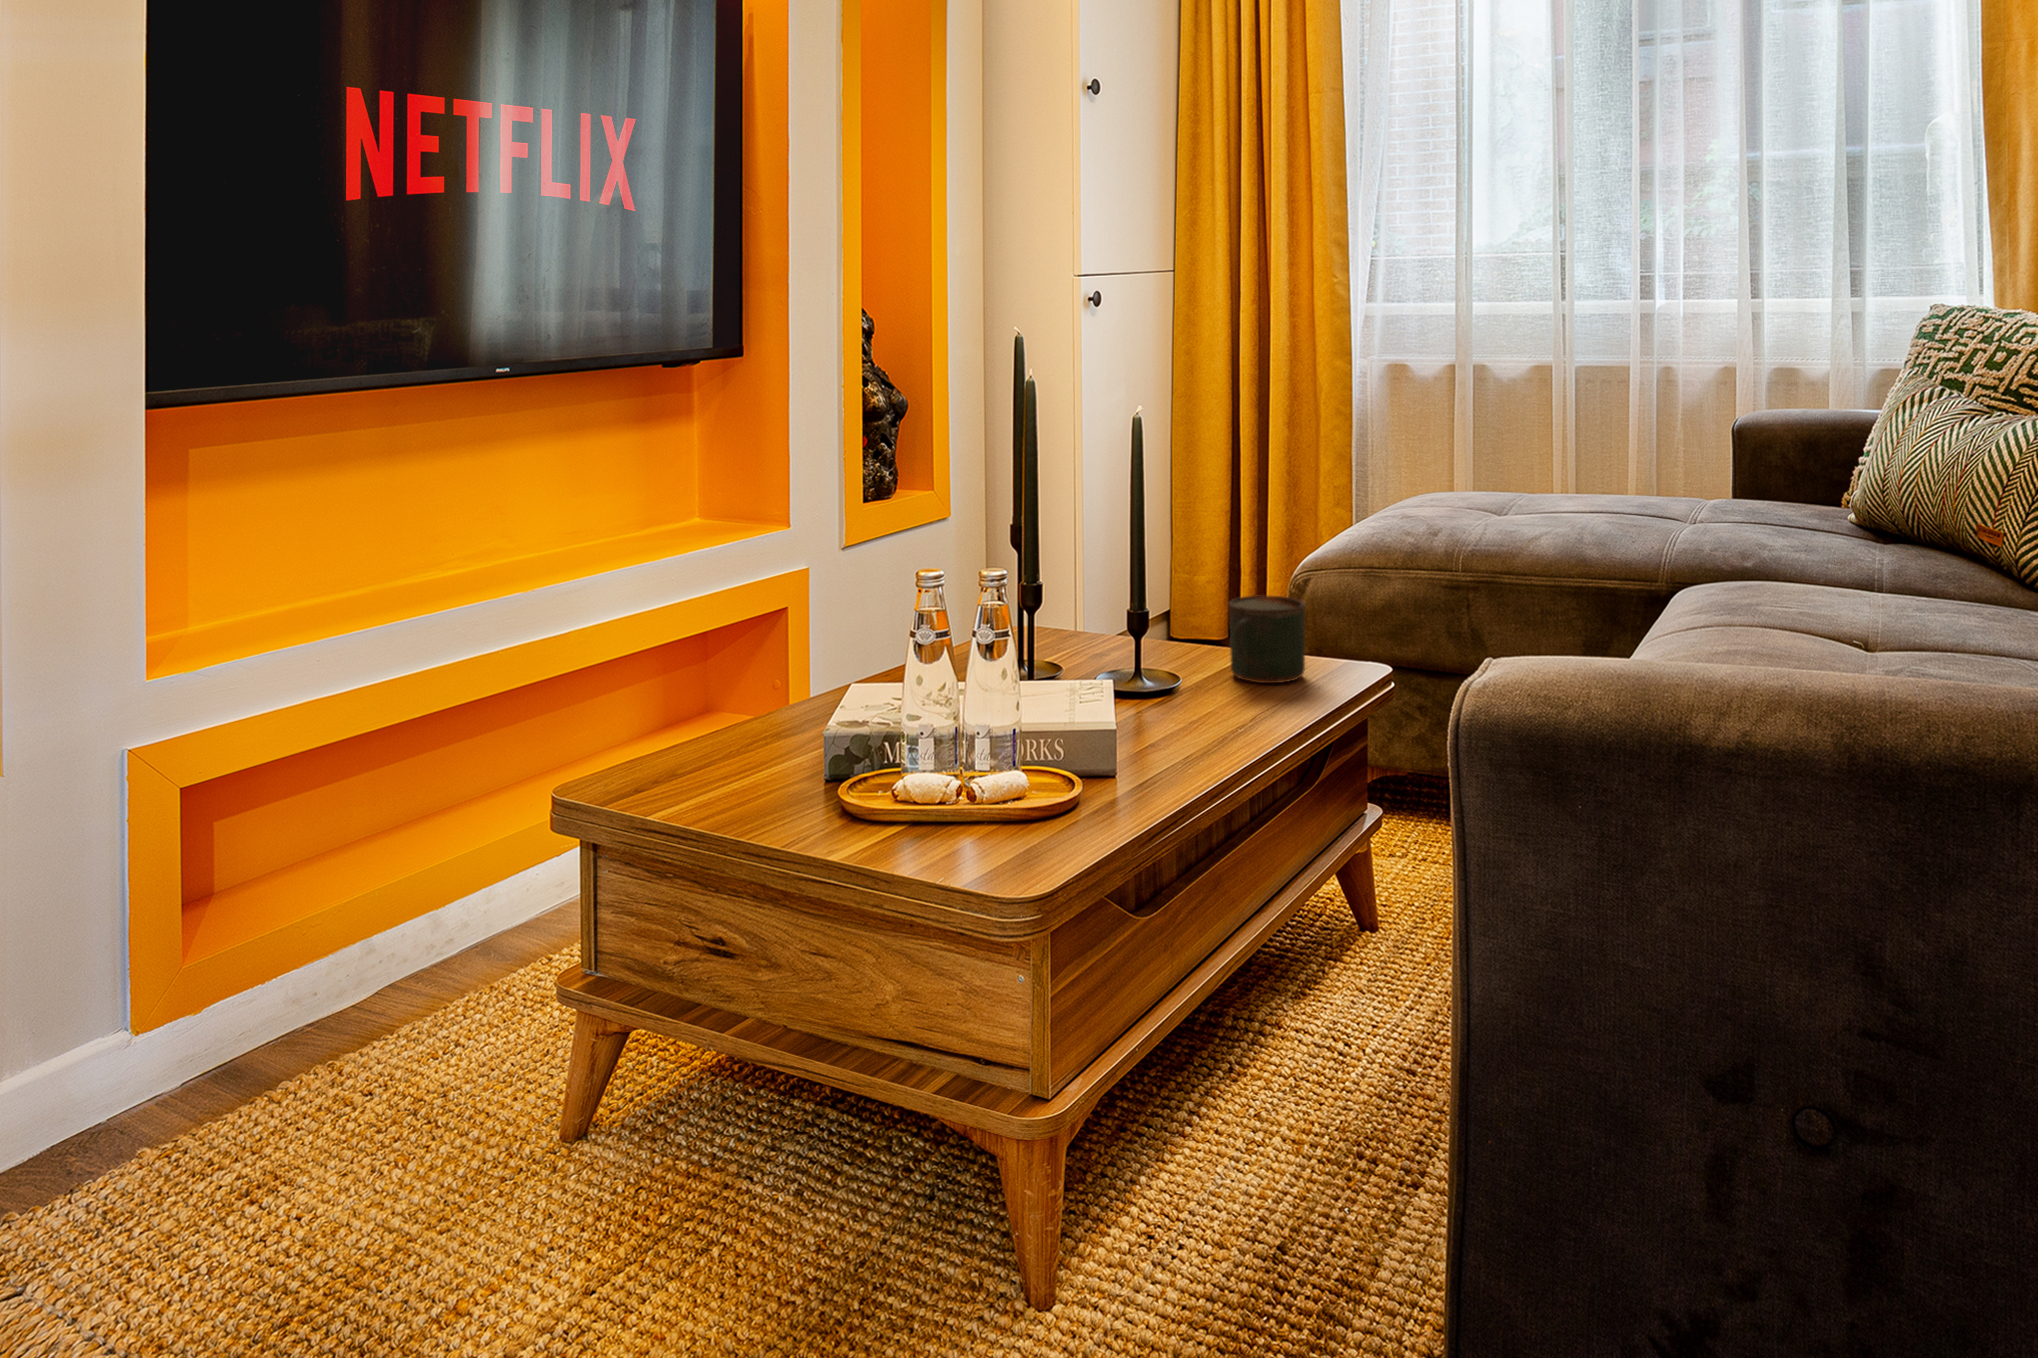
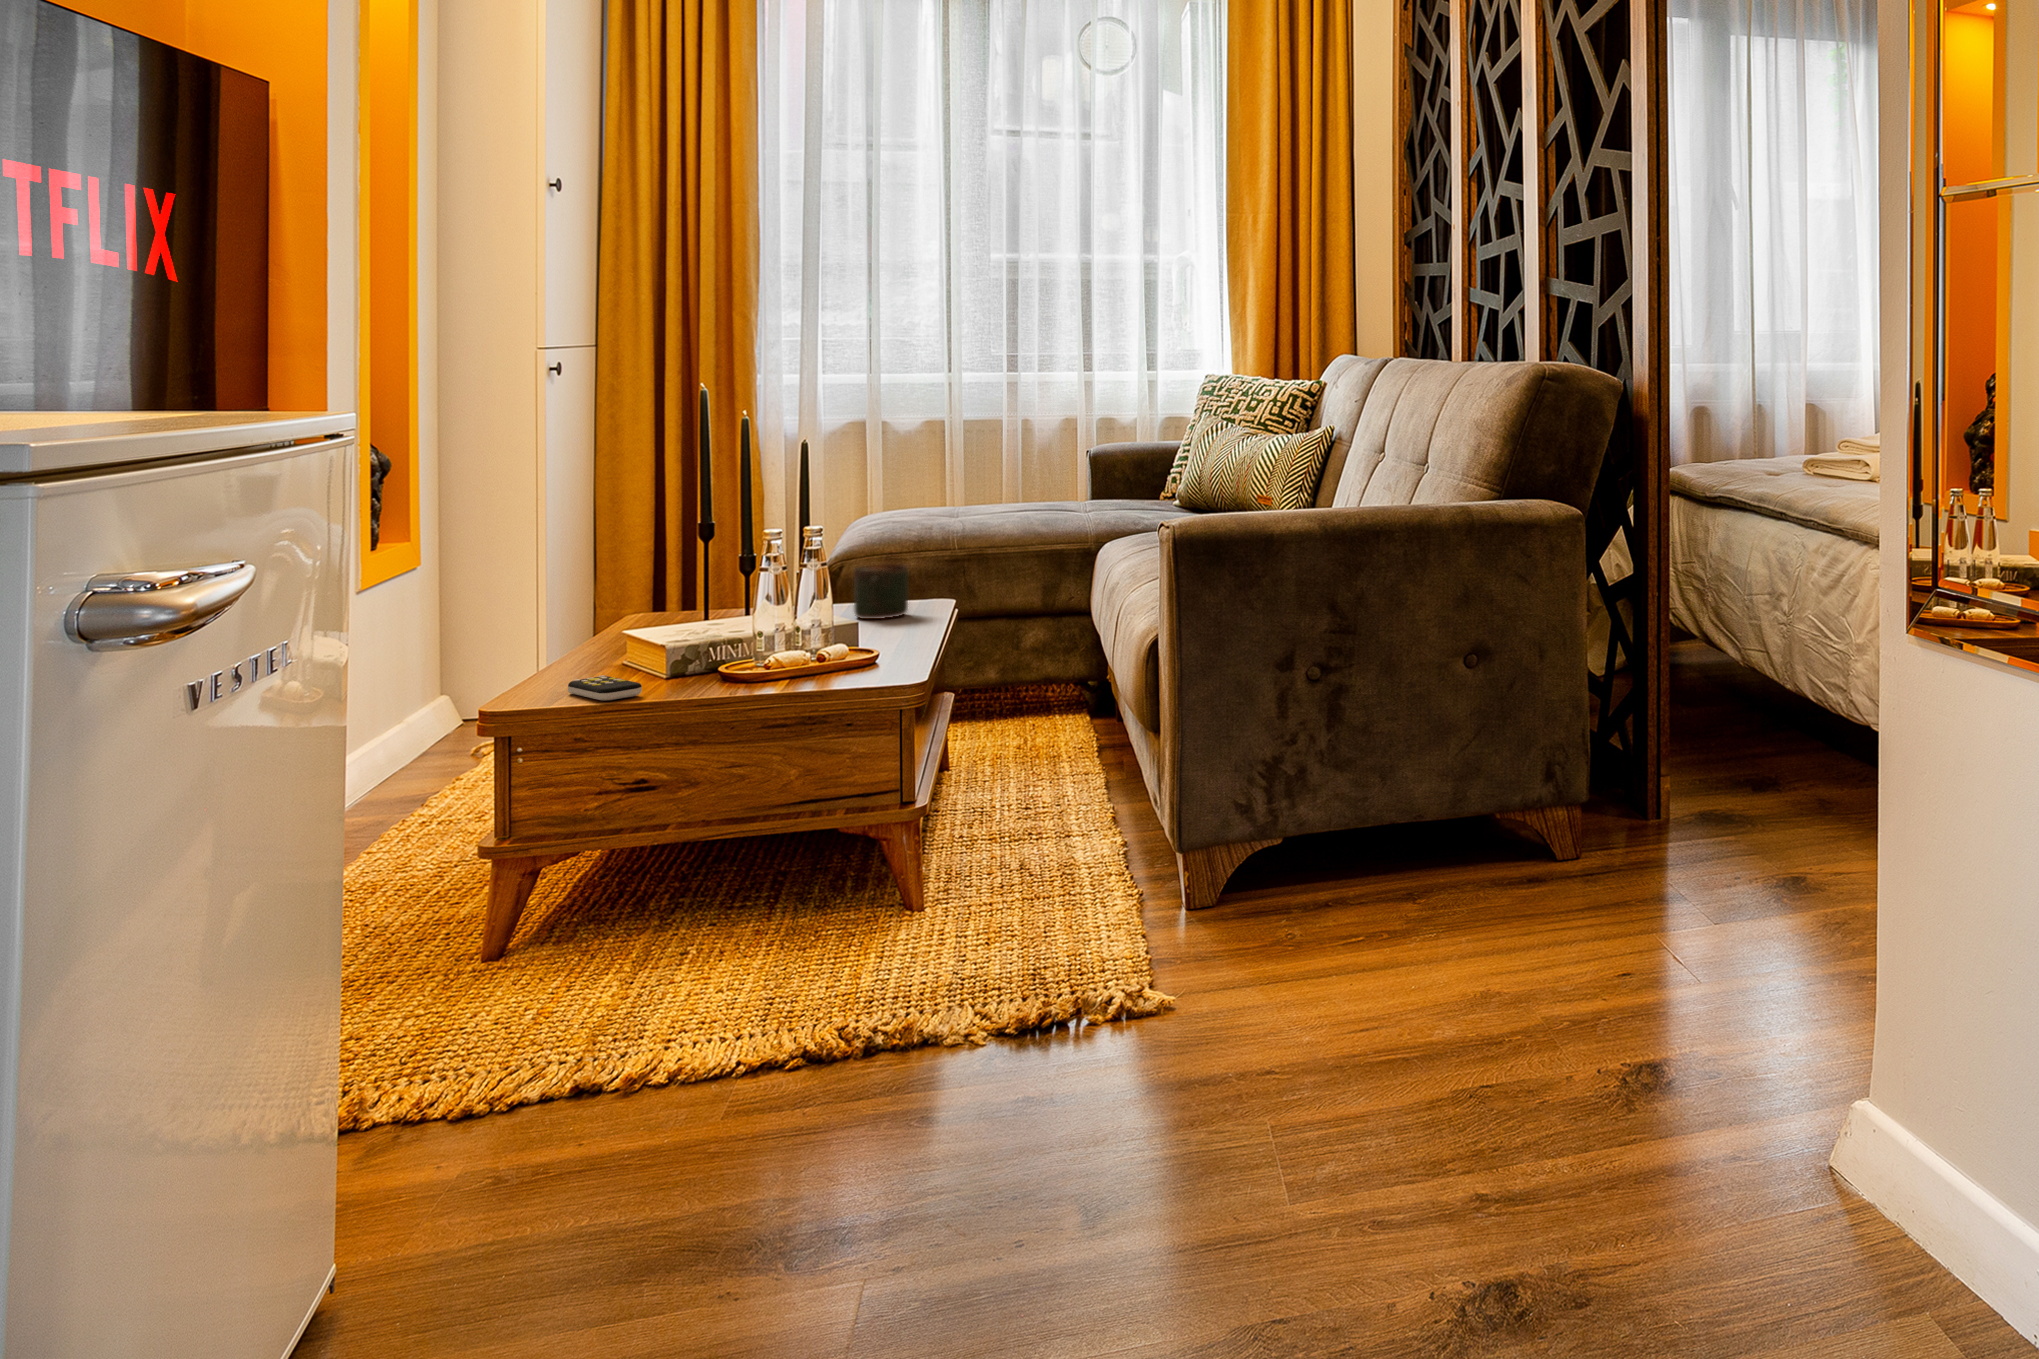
remote control: none [696,747,763,799] -> present [568,675,642,701]

